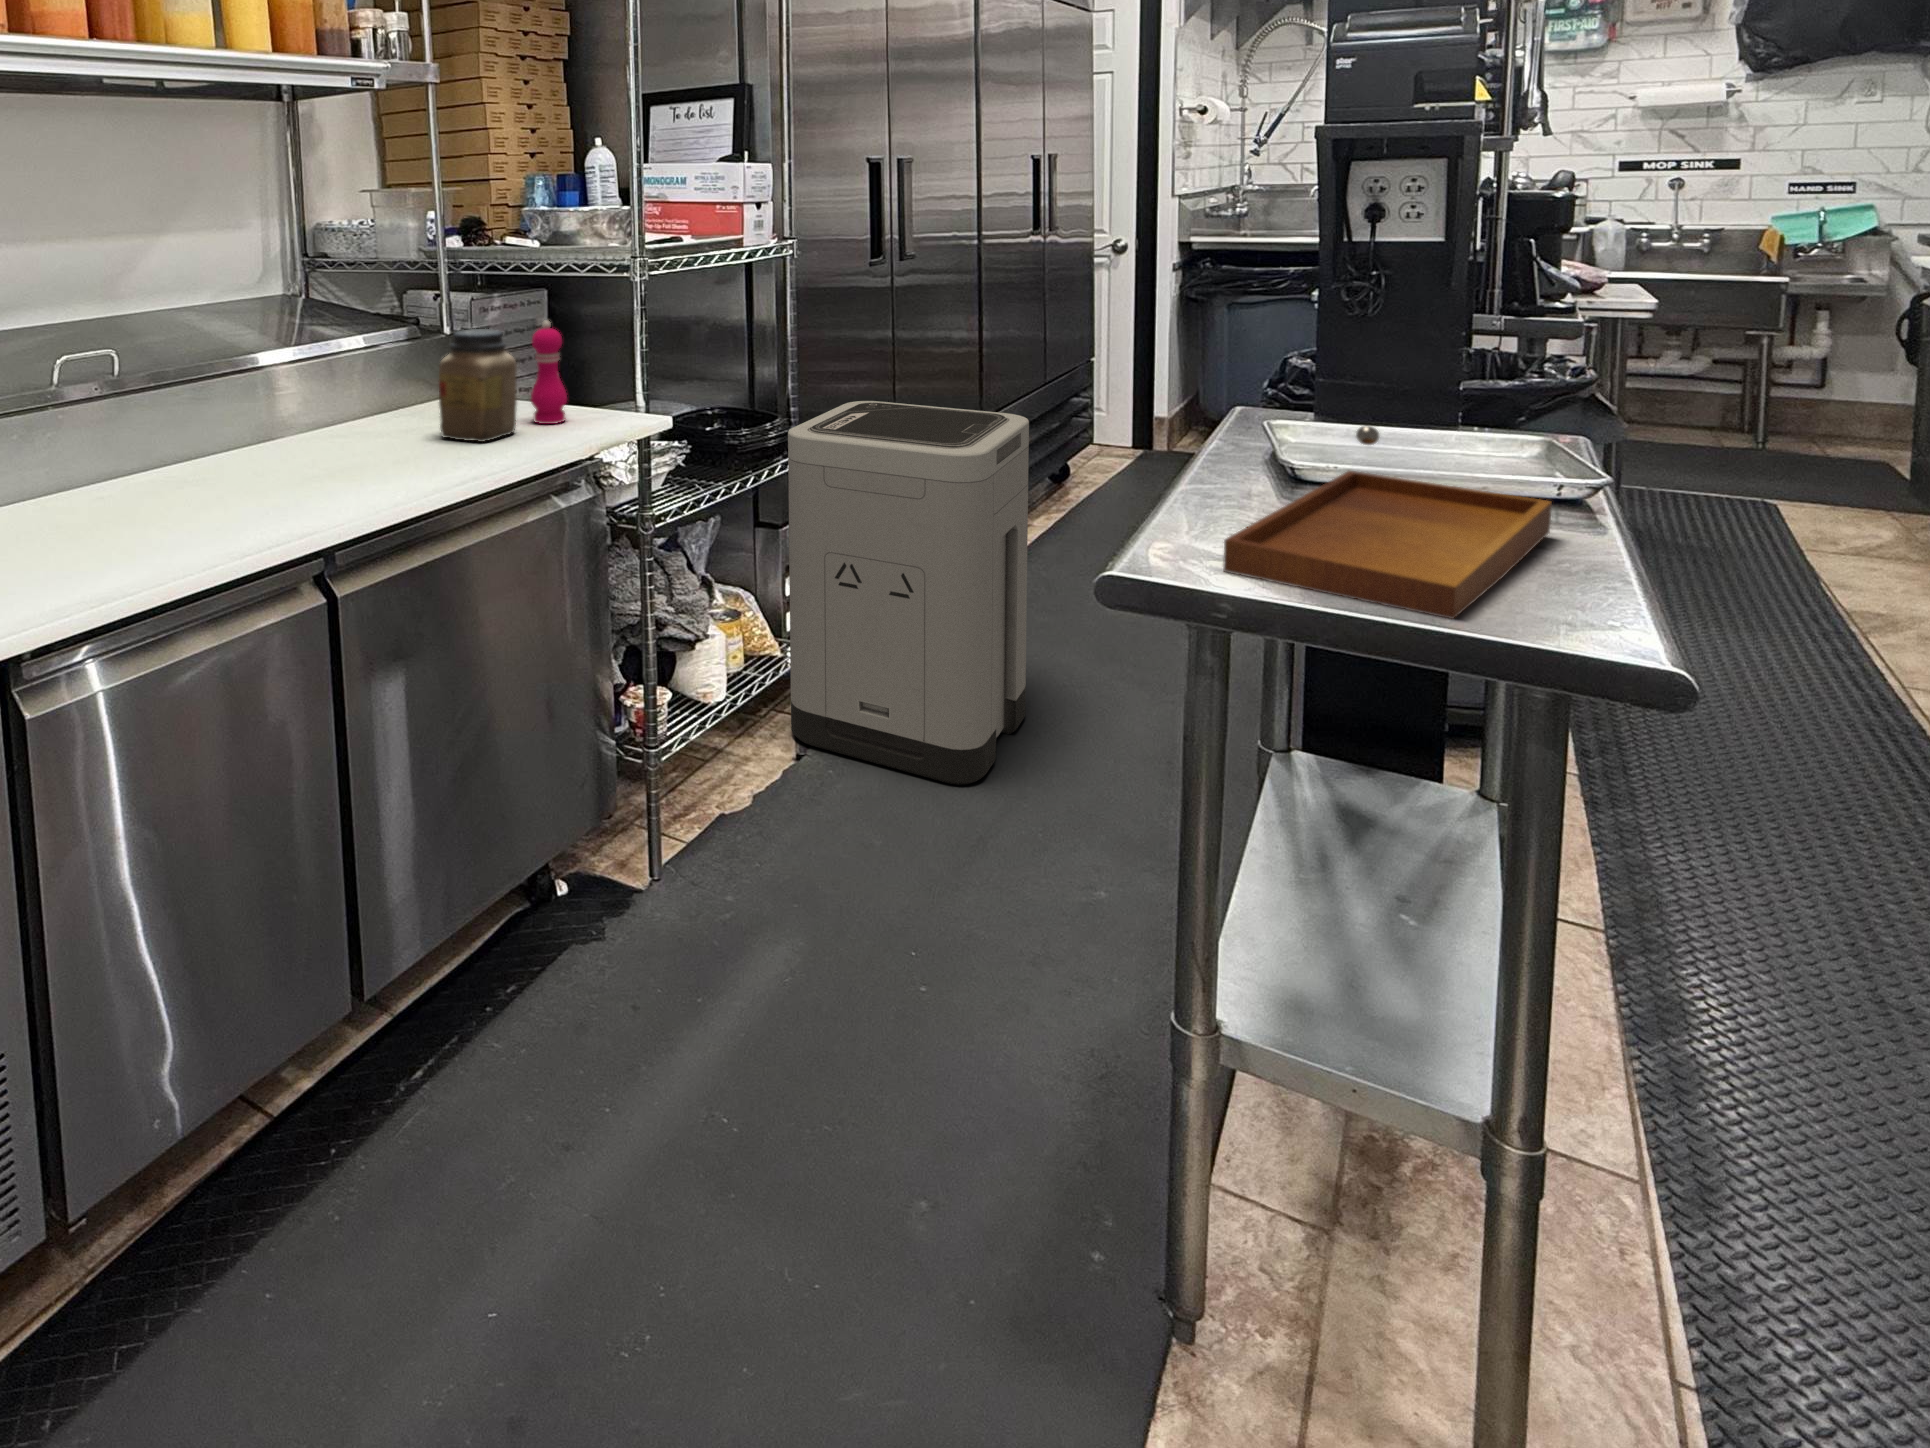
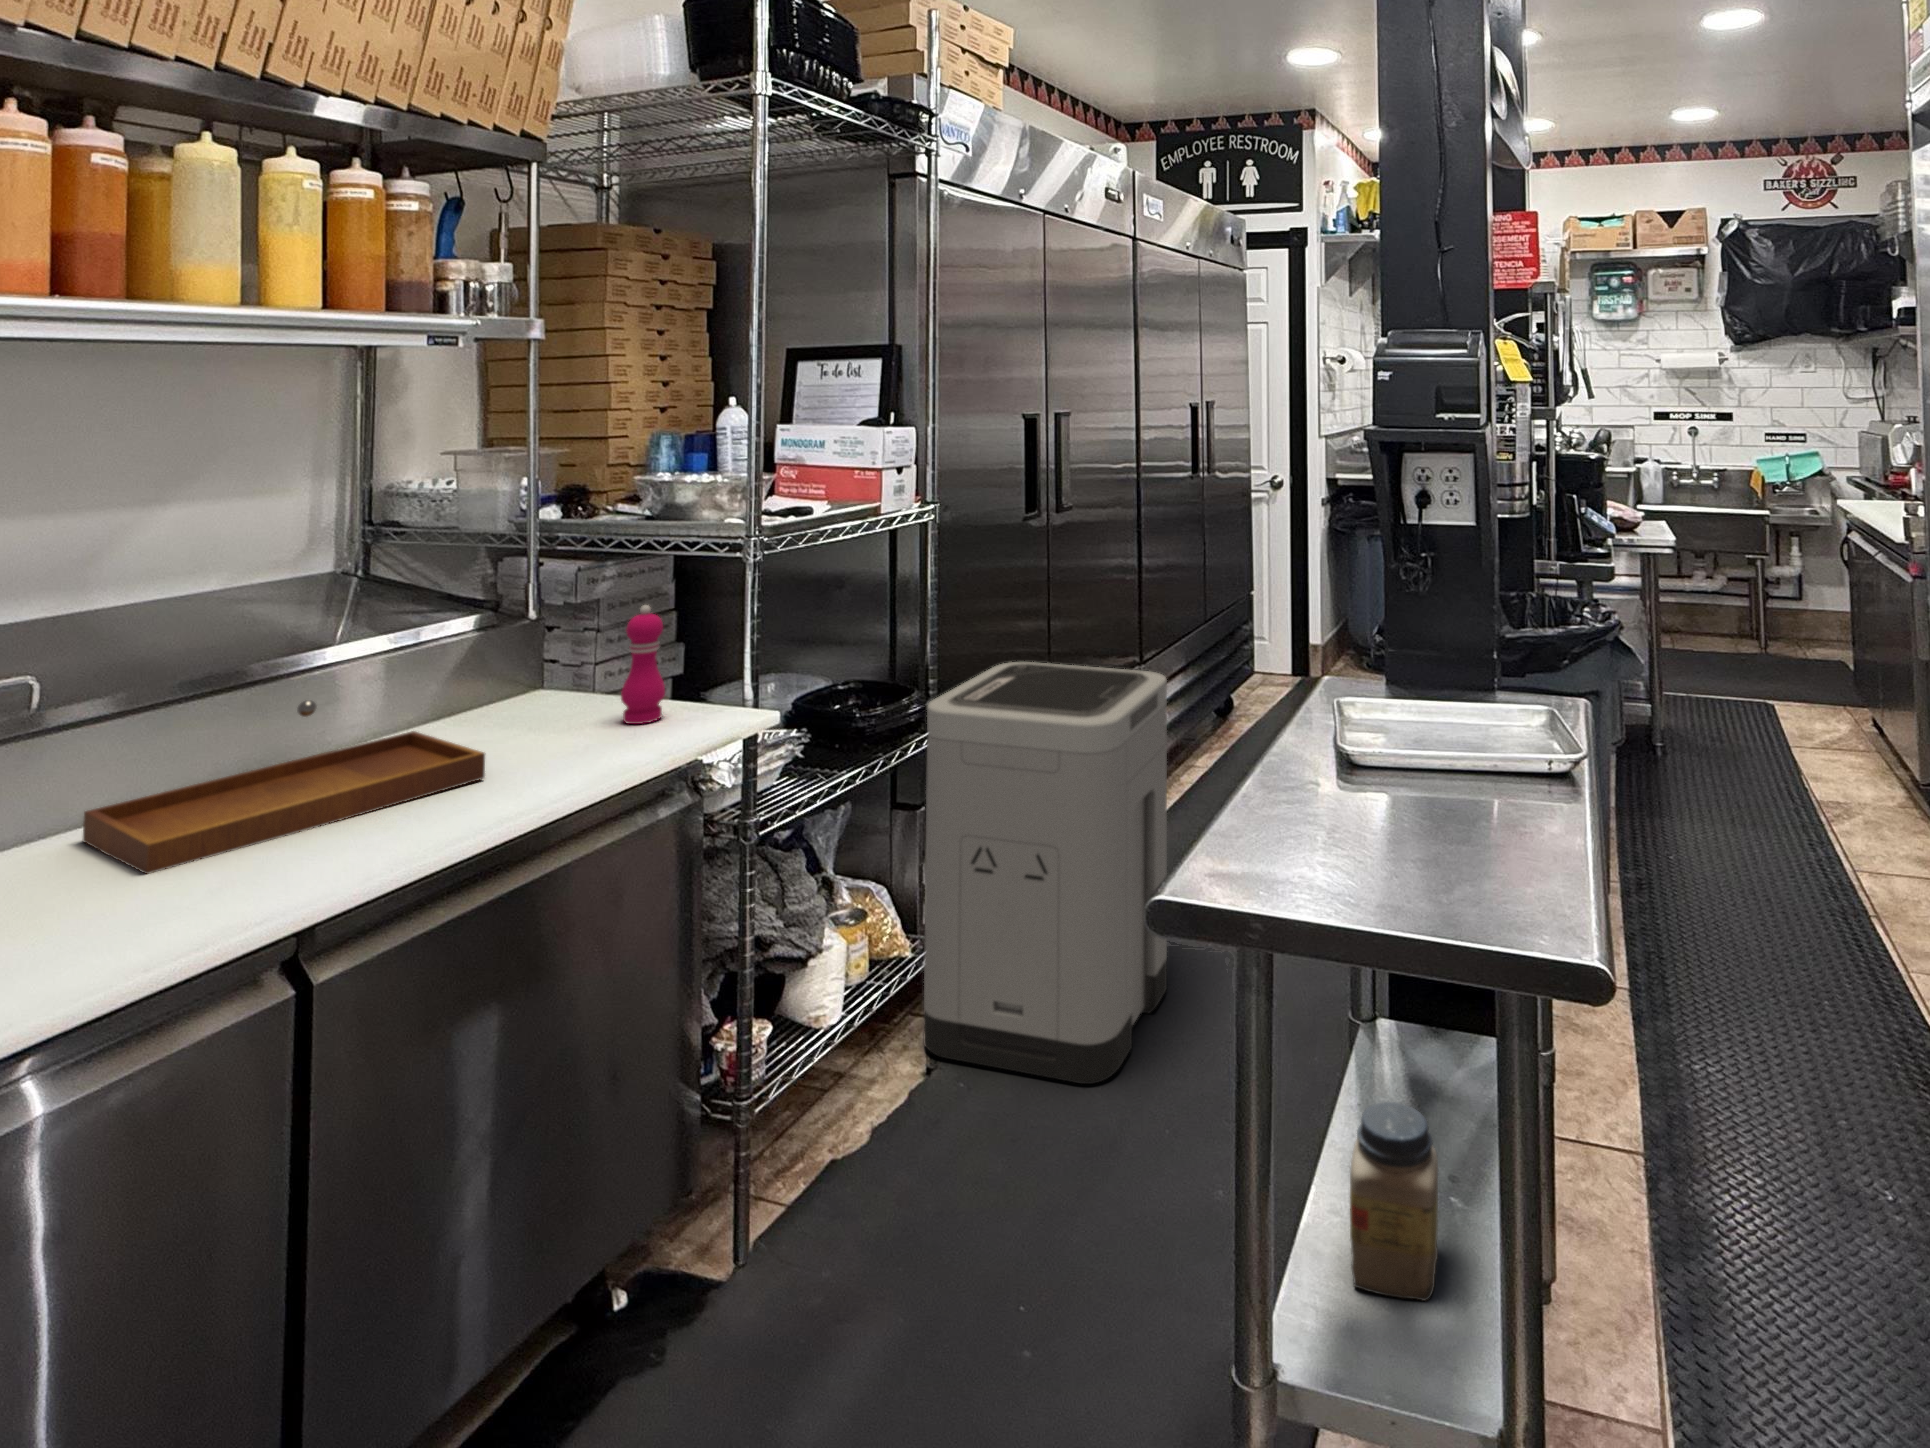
jar: present [439,329,517,442] -> present [1350,1102,1438,1301]
tray: present [1223,426,1552,619] -> present [83,700,485,874]

